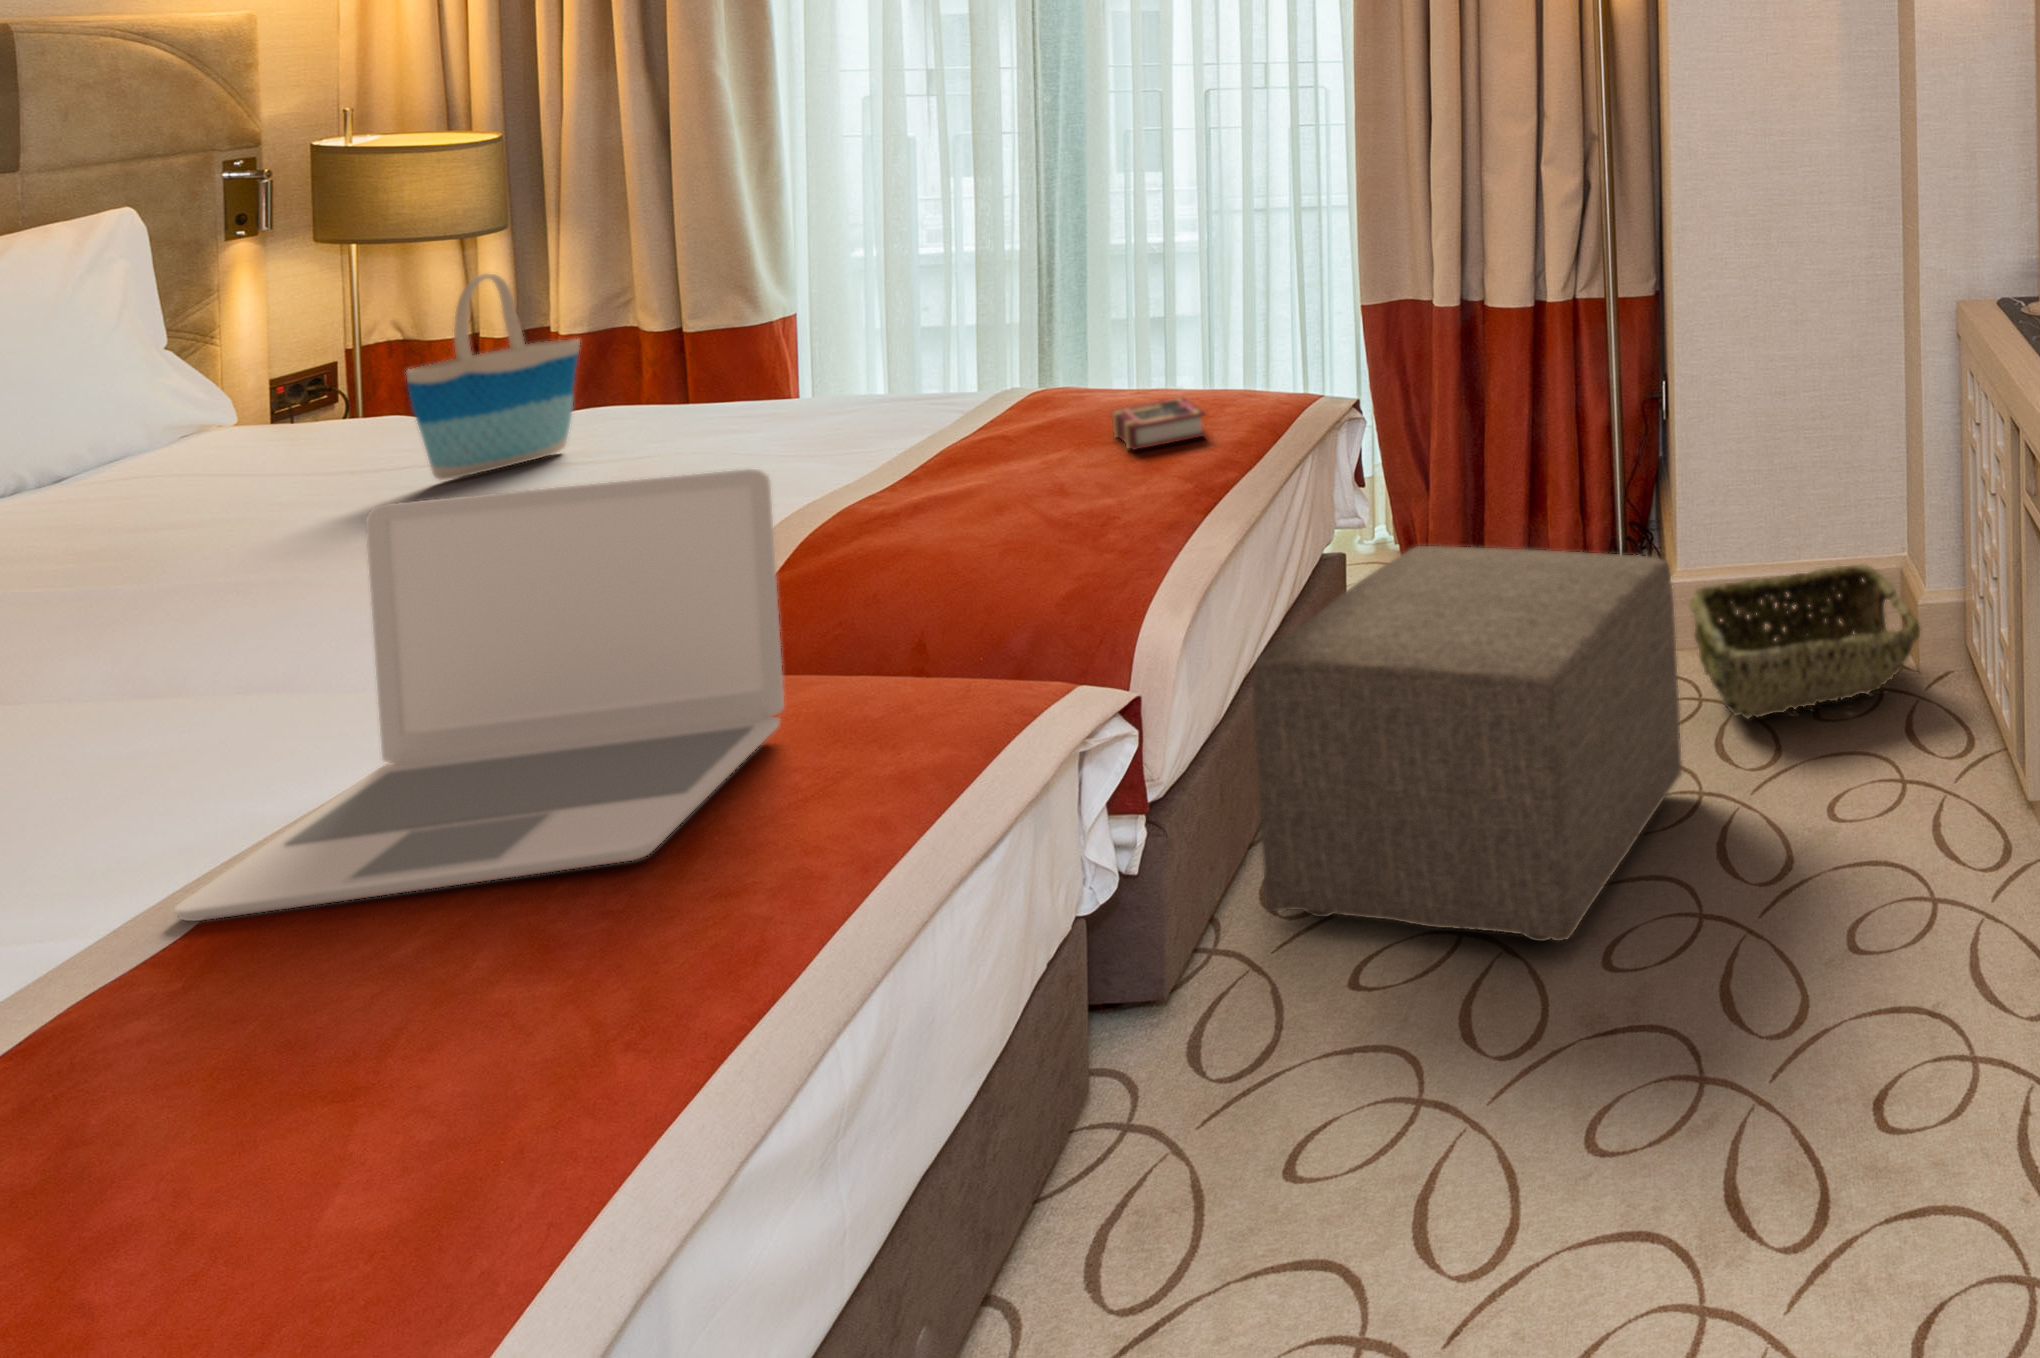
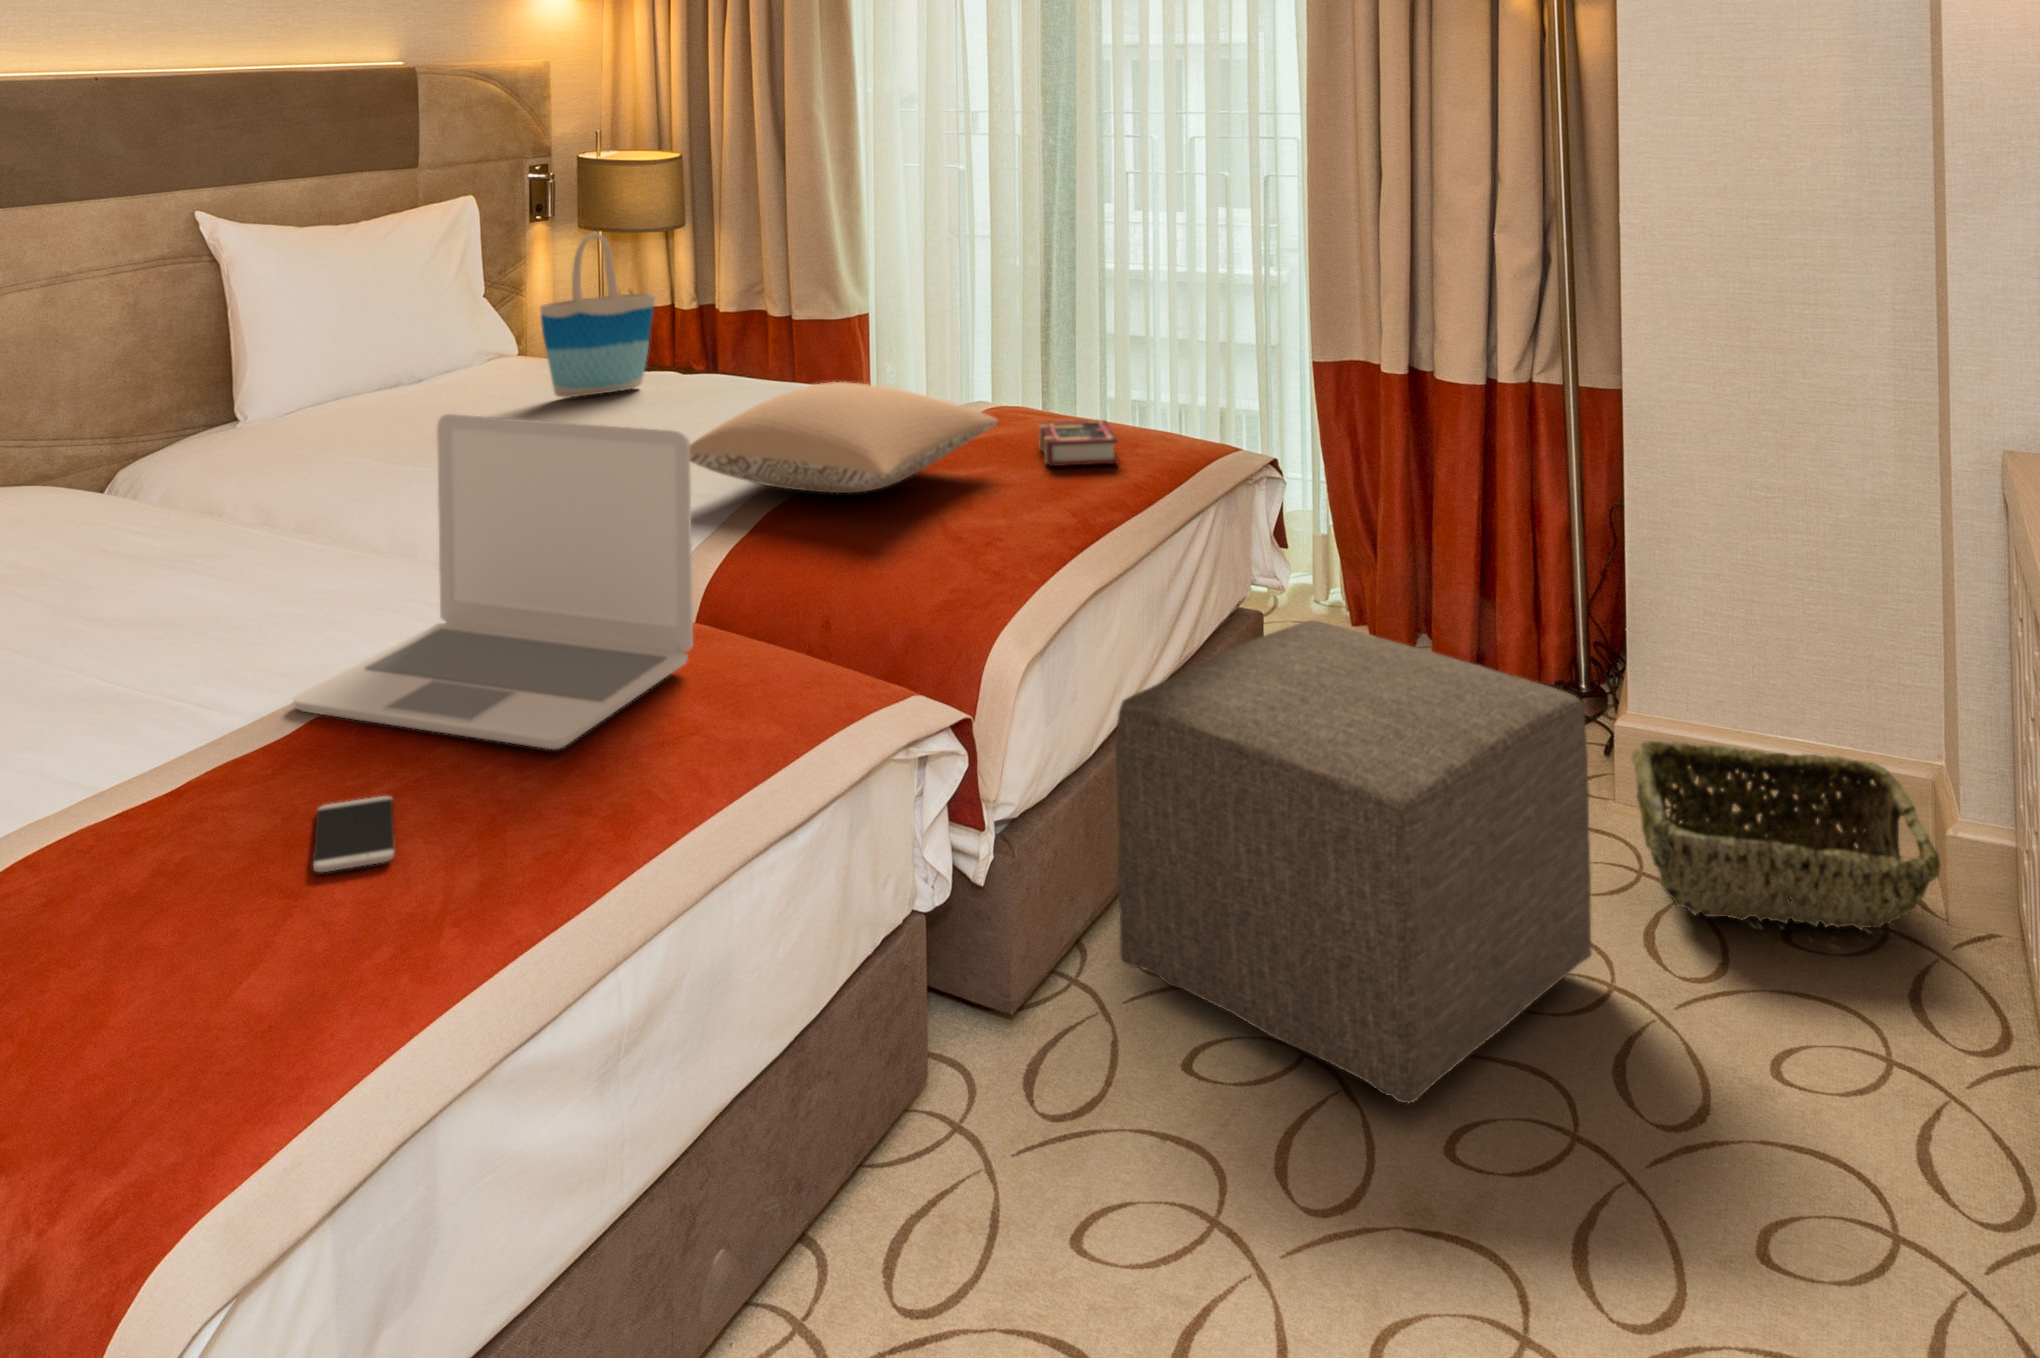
pillow: none [685,397,1074,526] -> present [690,382,999,493]
smartphone: none [290,976,449,1092] -> present [313,796,394,872]

